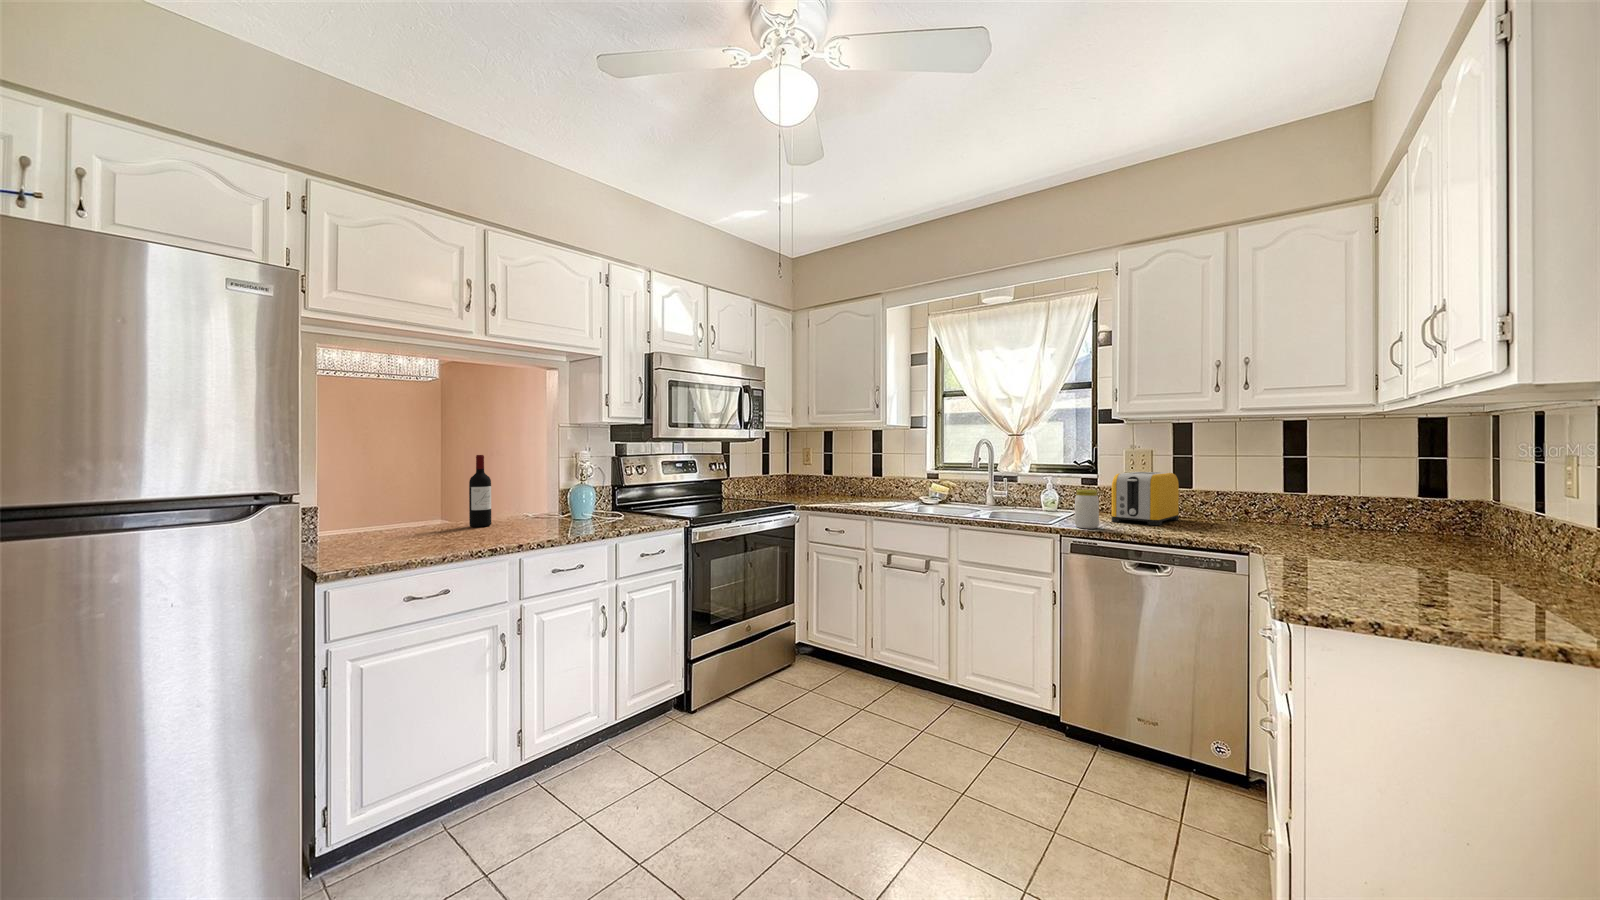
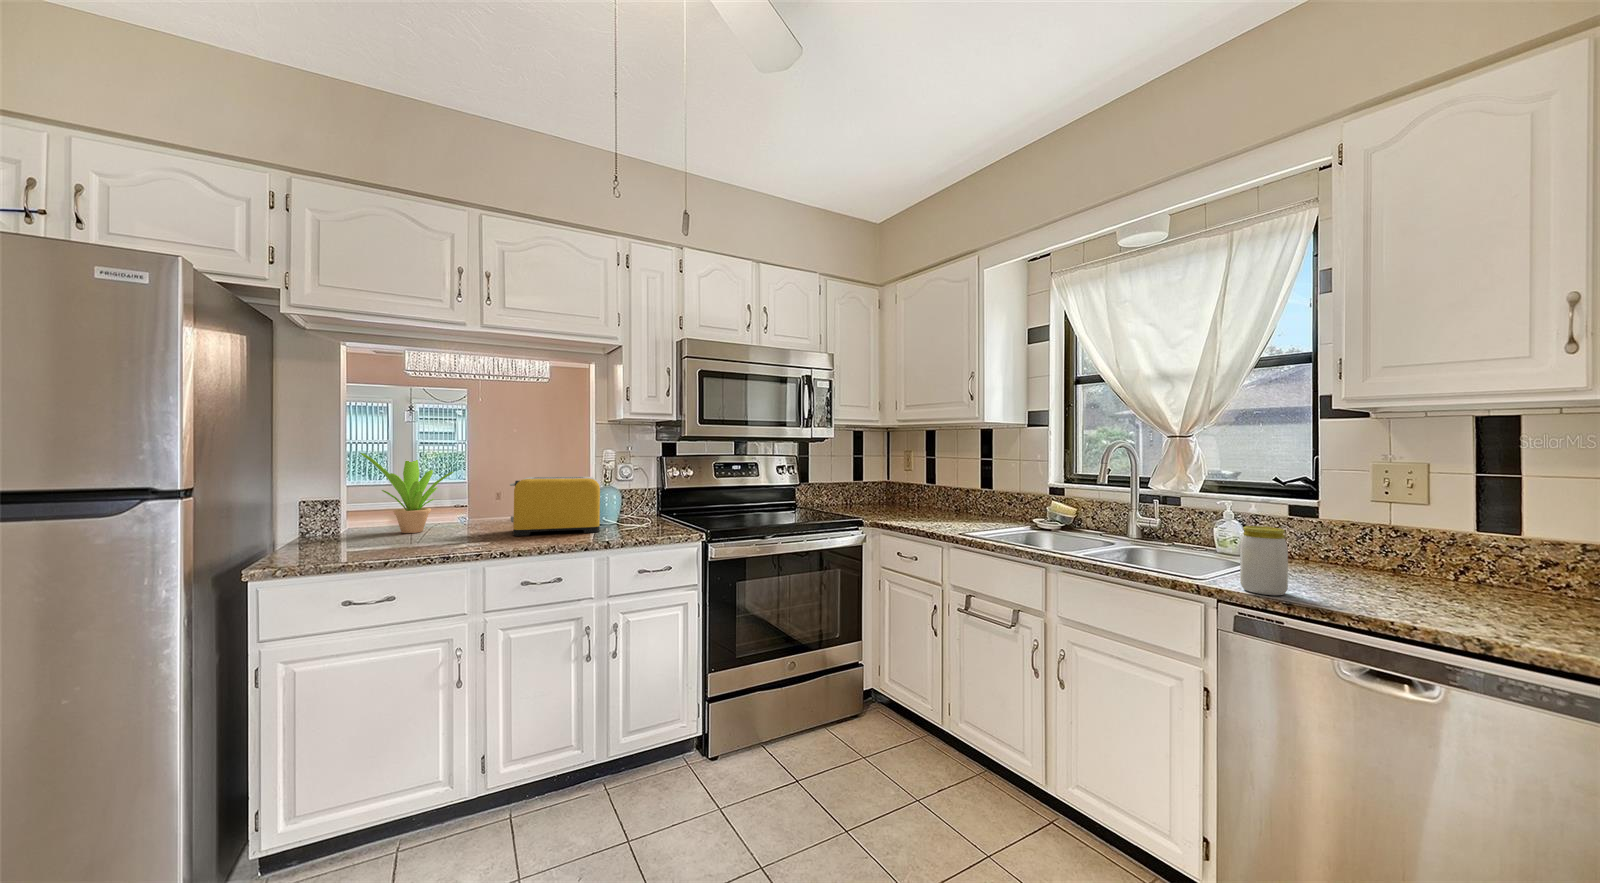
wine bottle: present [469,455,491,527] -> none [493,453,516,527]
potted plant: none [349,456,438,537] -> present [360,453,453,533]
toaster: present [1111,472,1179,525] -> present [510,477,600,536]

